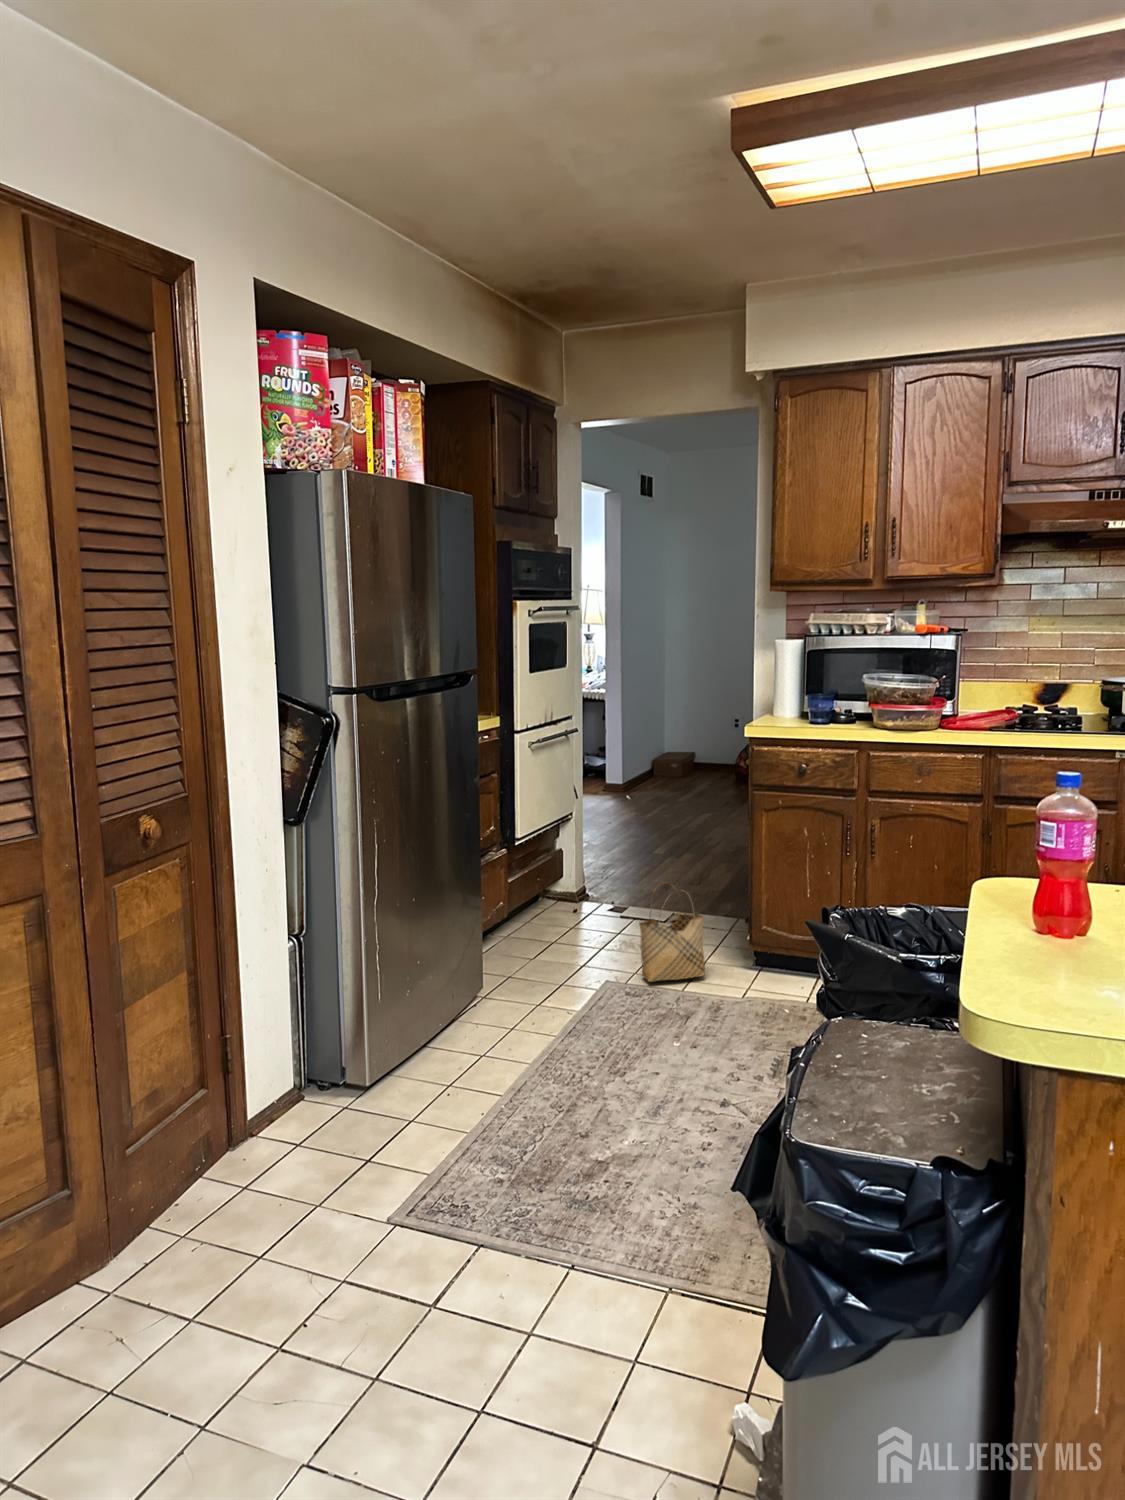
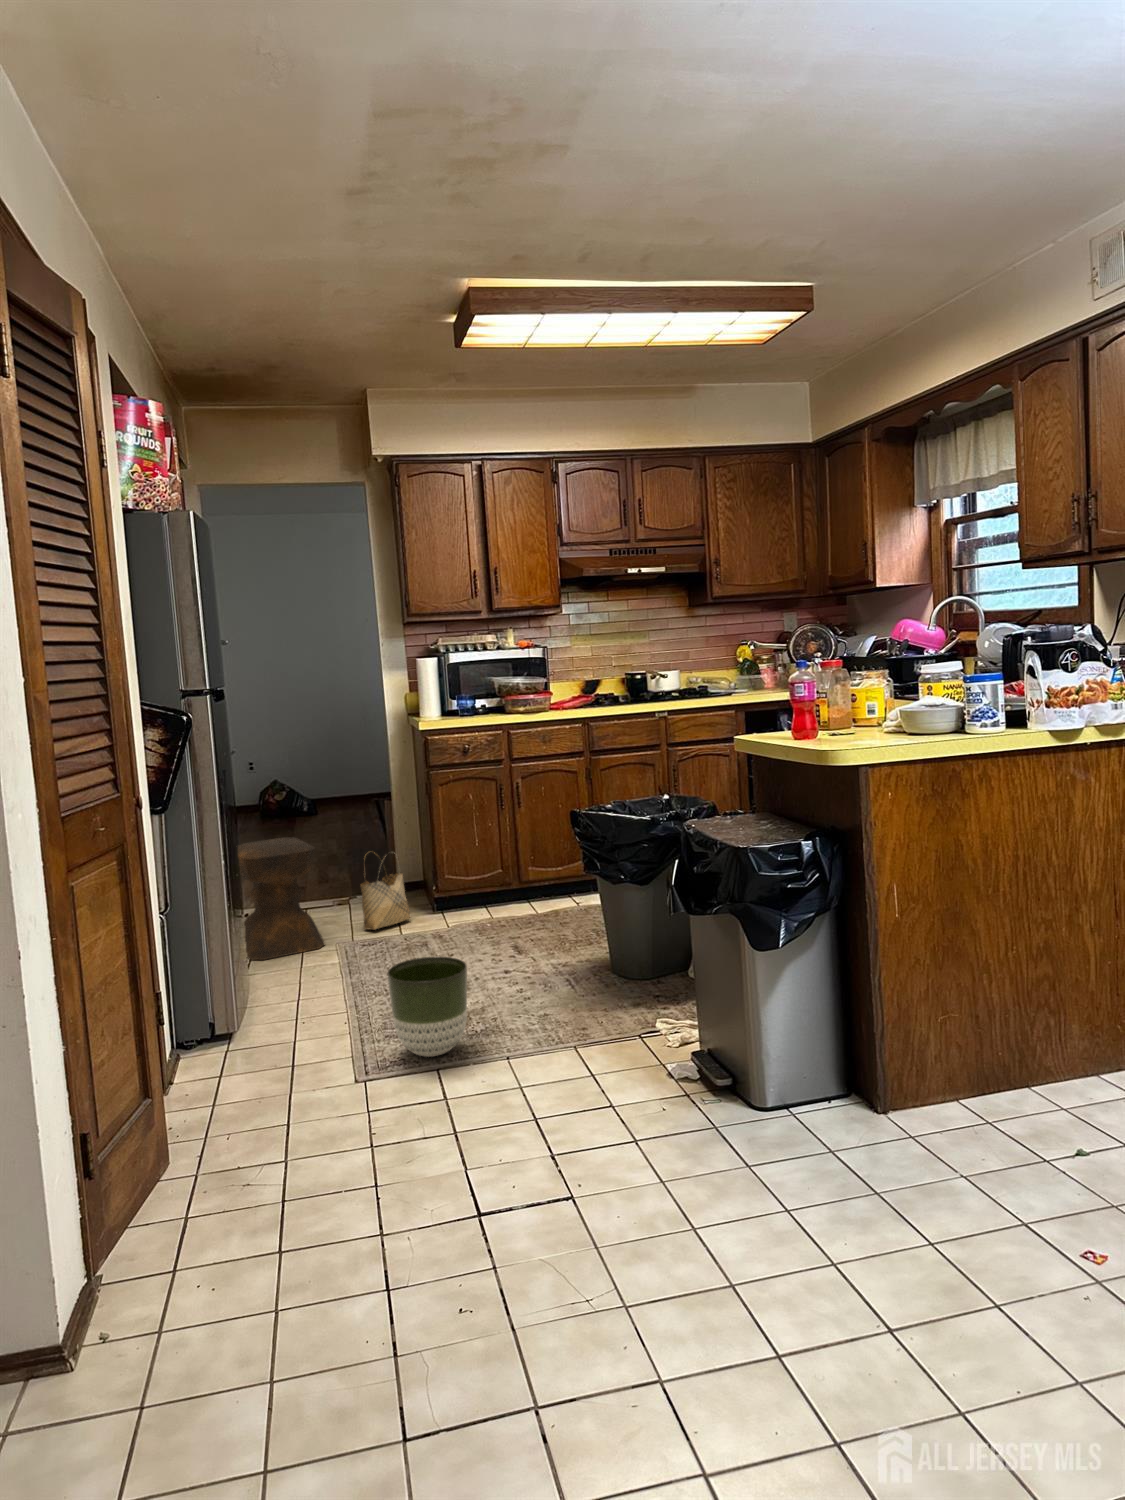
stool: none [493,849,586,992] -> present [238,837,325,960]
planter: none [450,1076,559,1221] -> present [387,956,467,1057]

